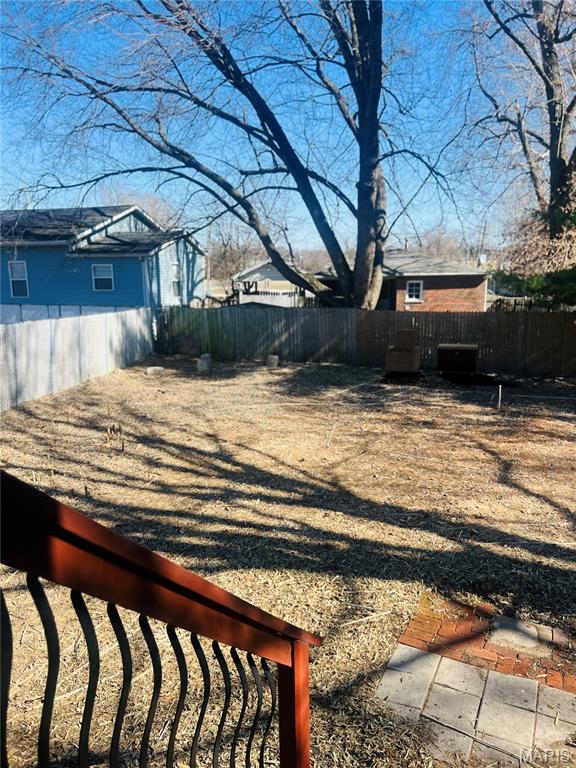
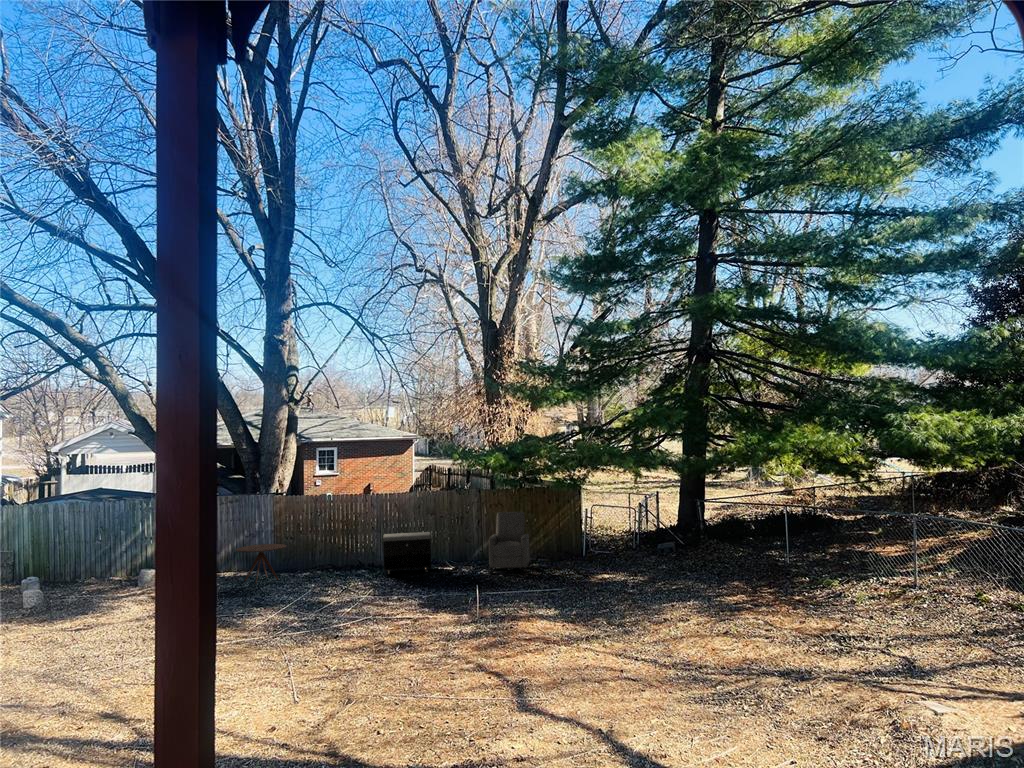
chair: present [385,329,420,375] -> present [489,512,530,573]
round table: none [331,345,366,371] -> present [236,544,286,584]

